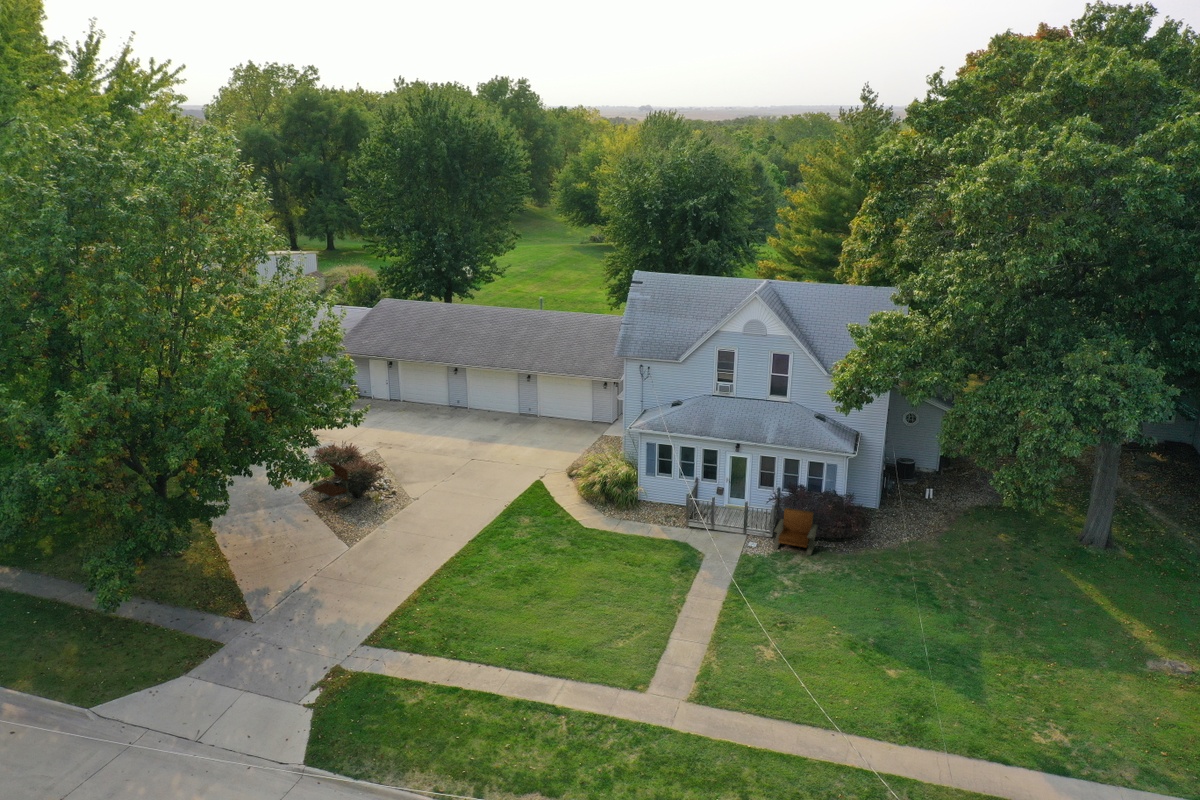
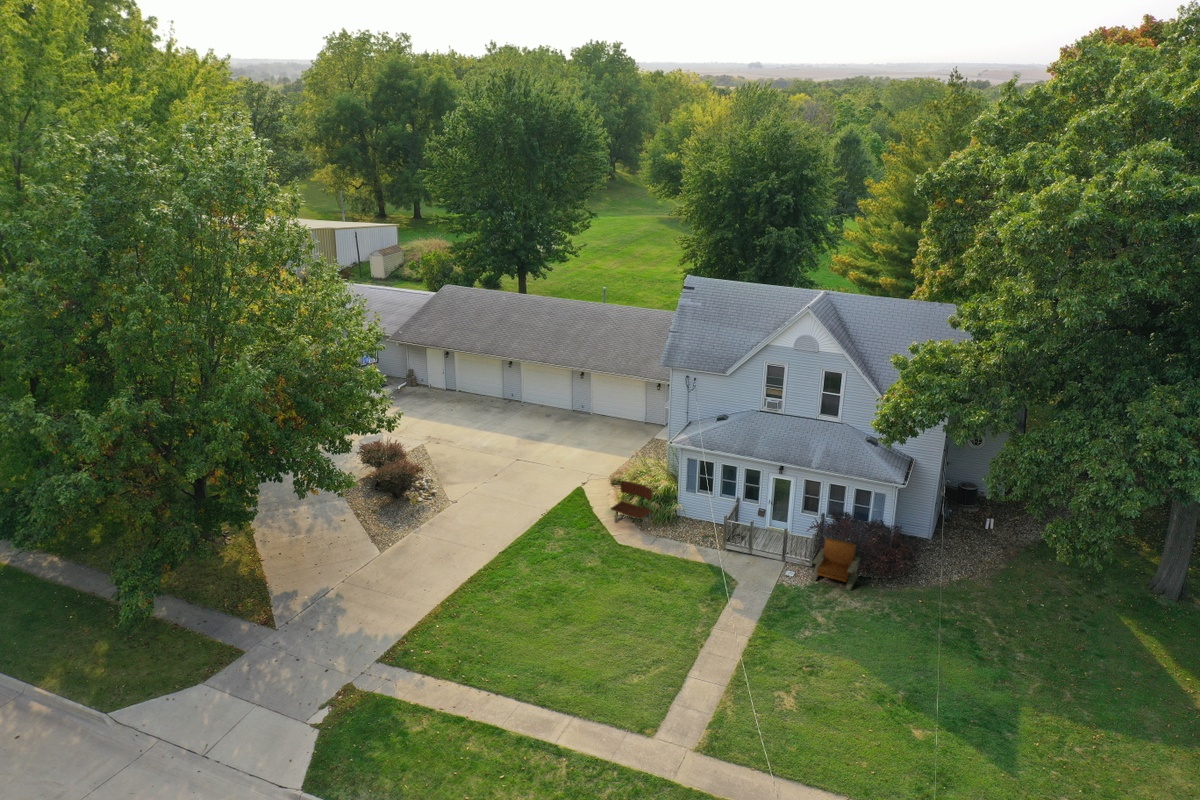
bench: present [312,463,350,509] -> present [611,481,652,531]

